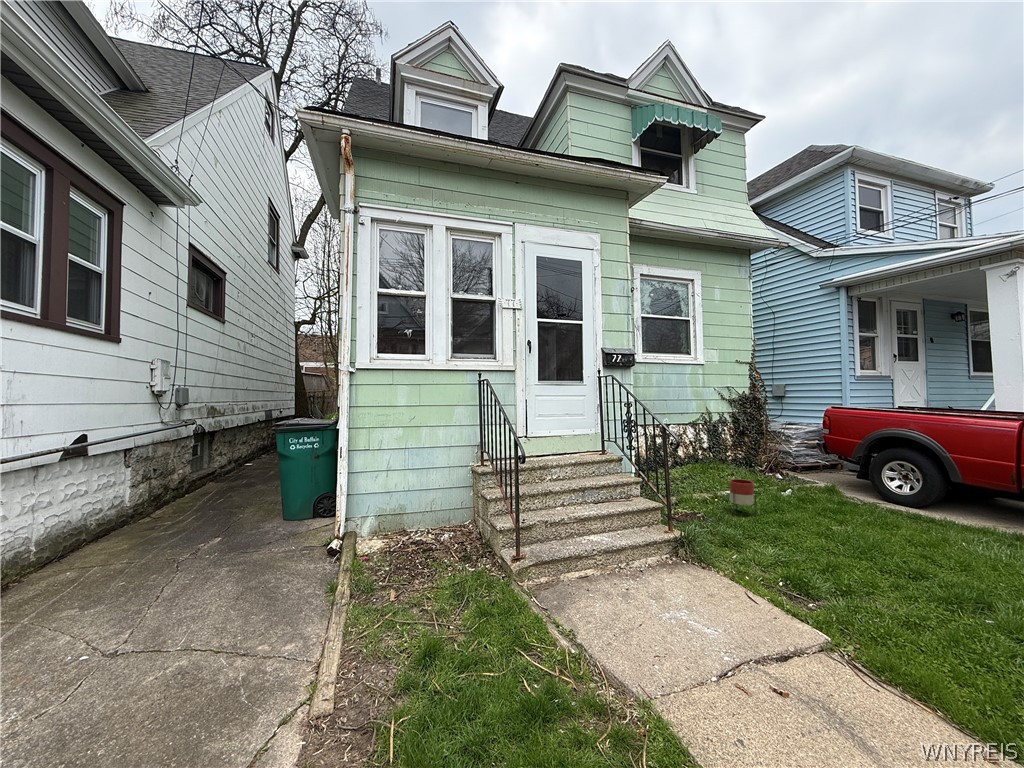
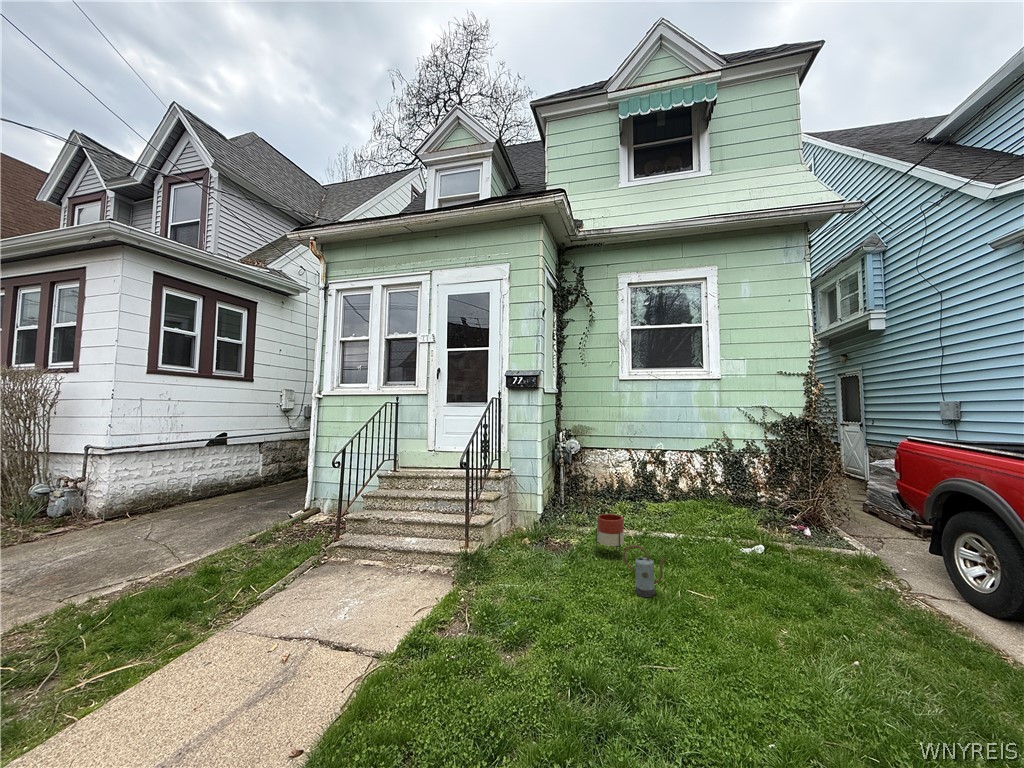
watering can: none [807,498,832,536] -> present [623,545,666,597]

